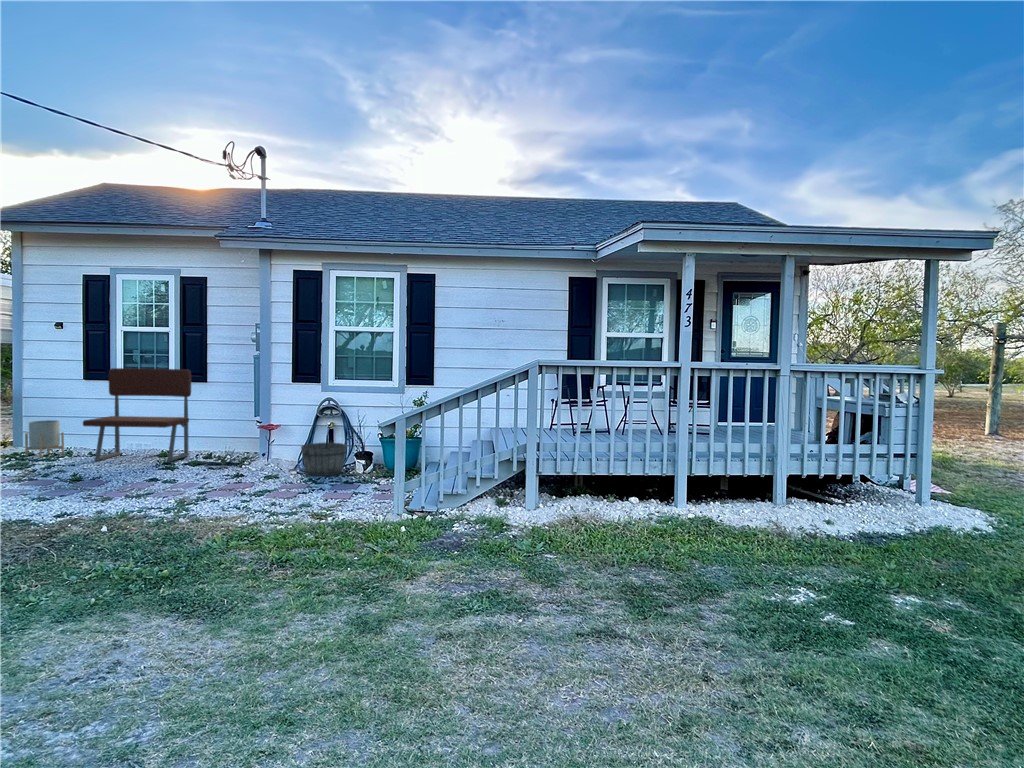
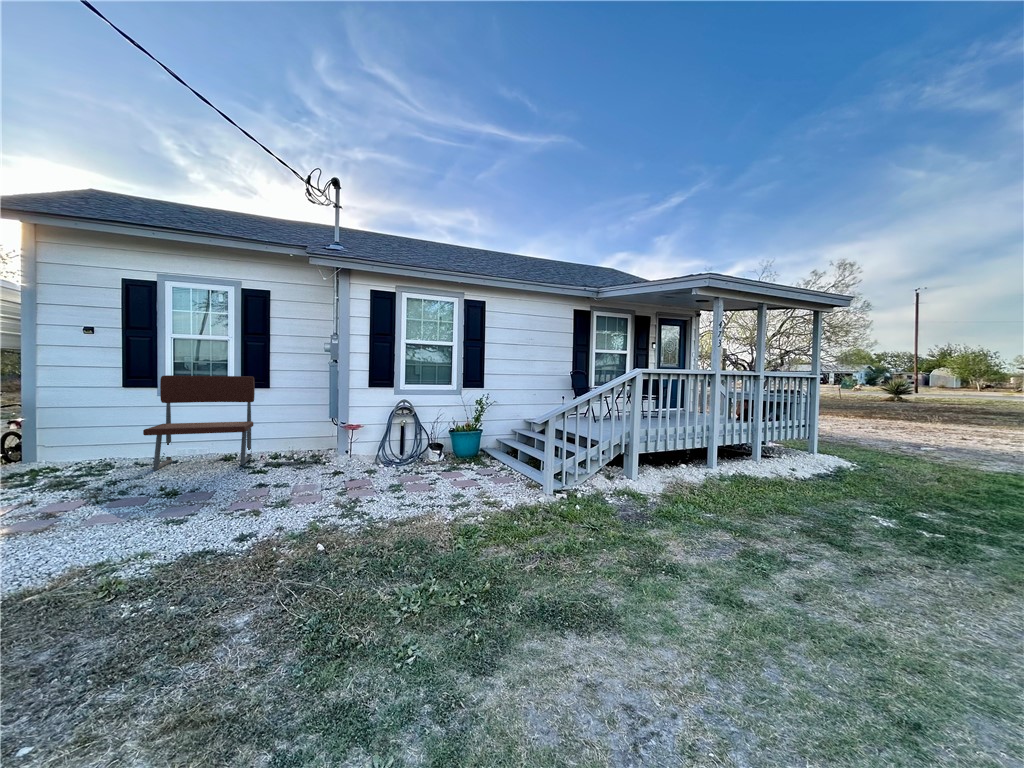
planter: present [25,420,64,458] -> none [49,431,99,472]
wooden bucket: present [301,438,347,476] -> none [389,431,428,466]

